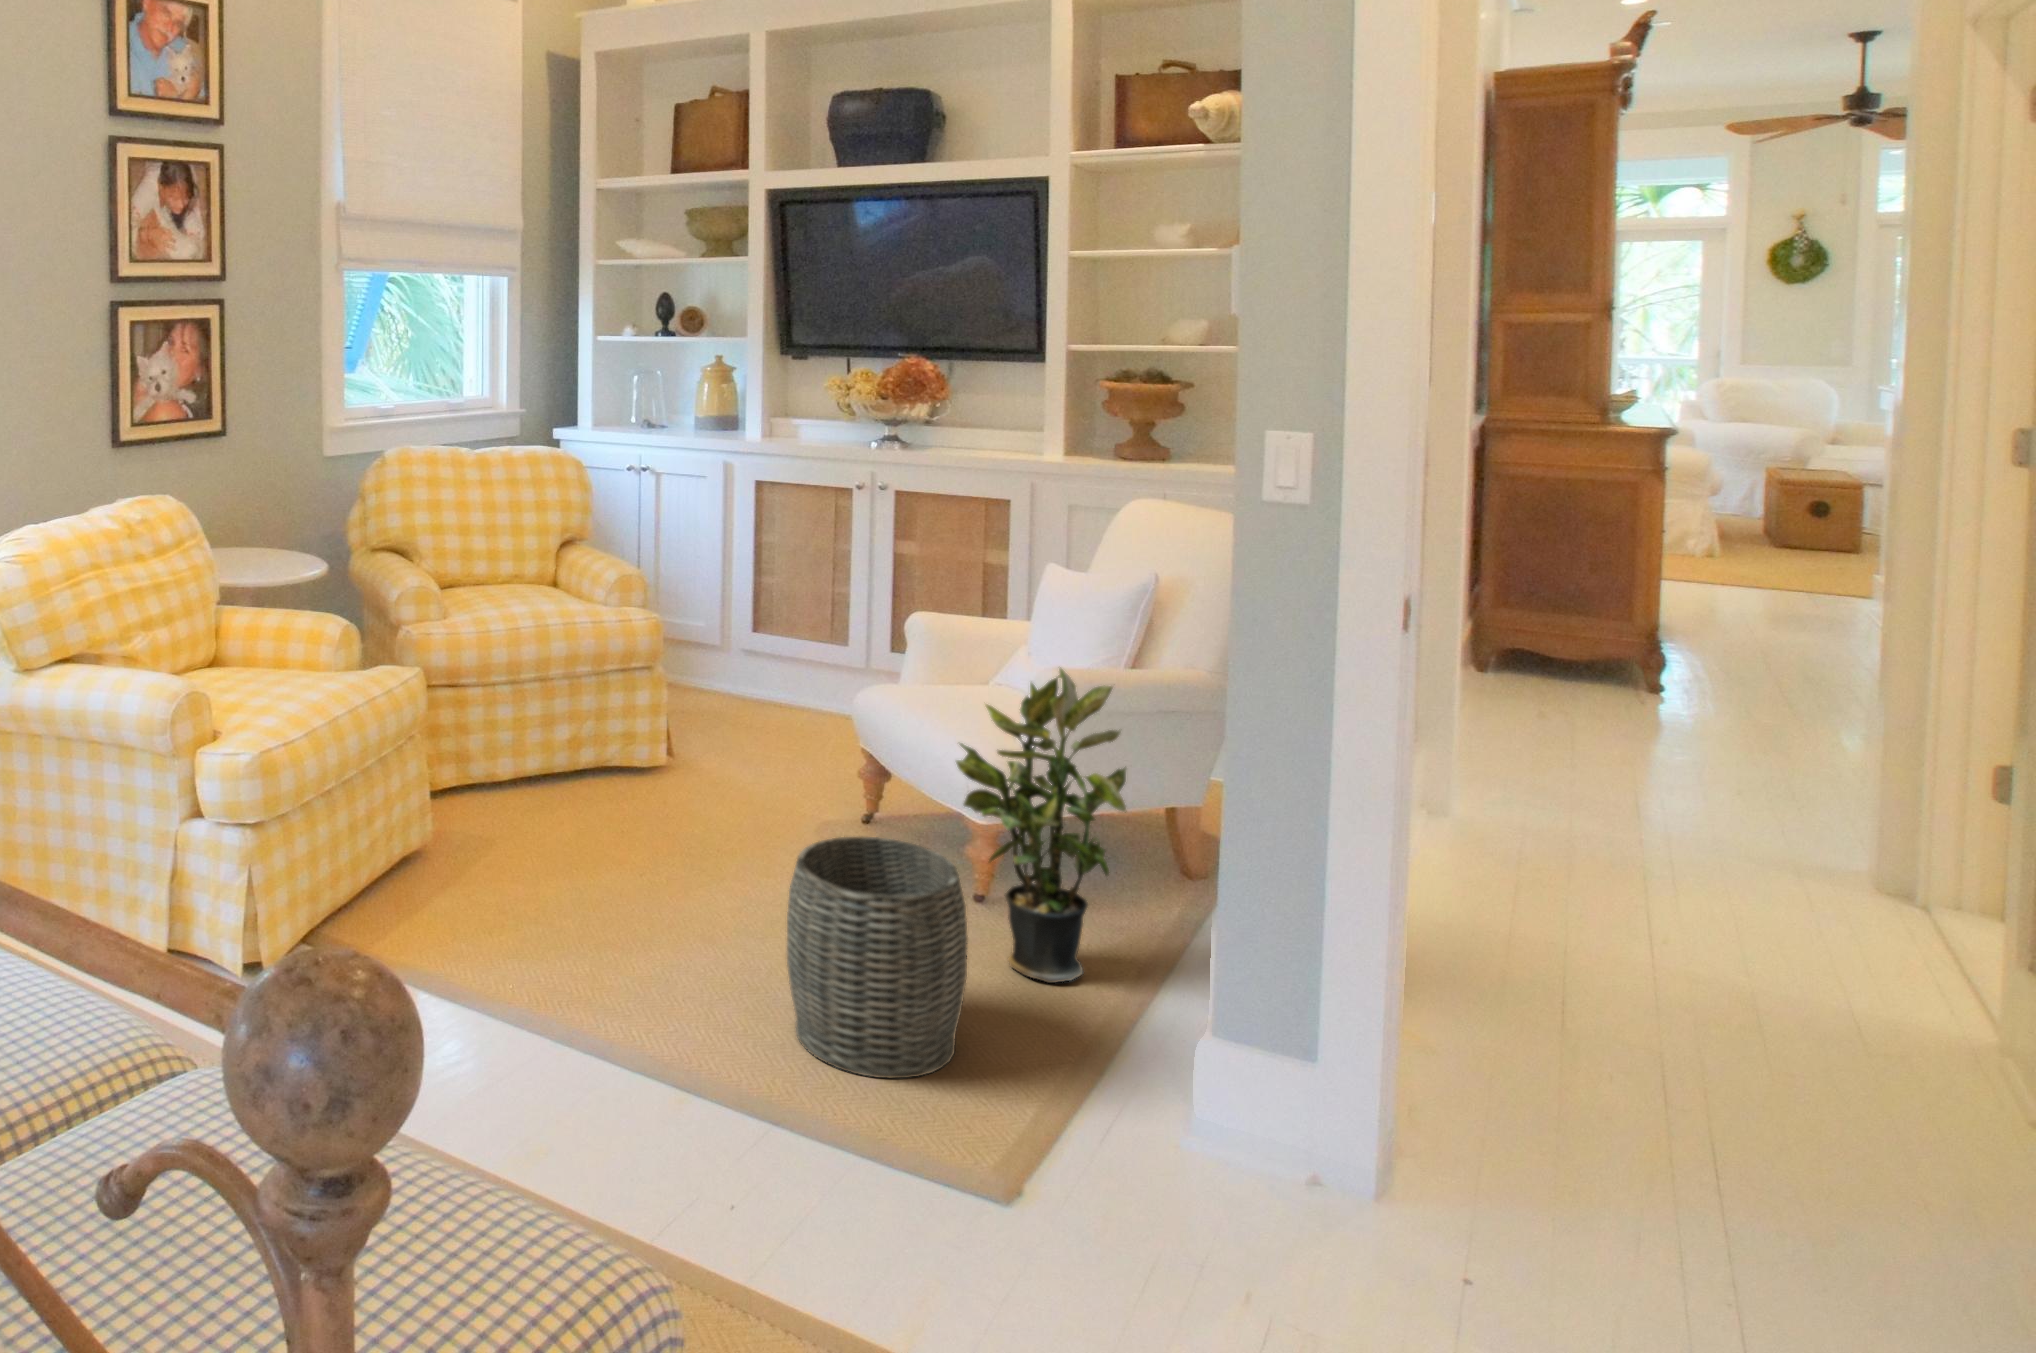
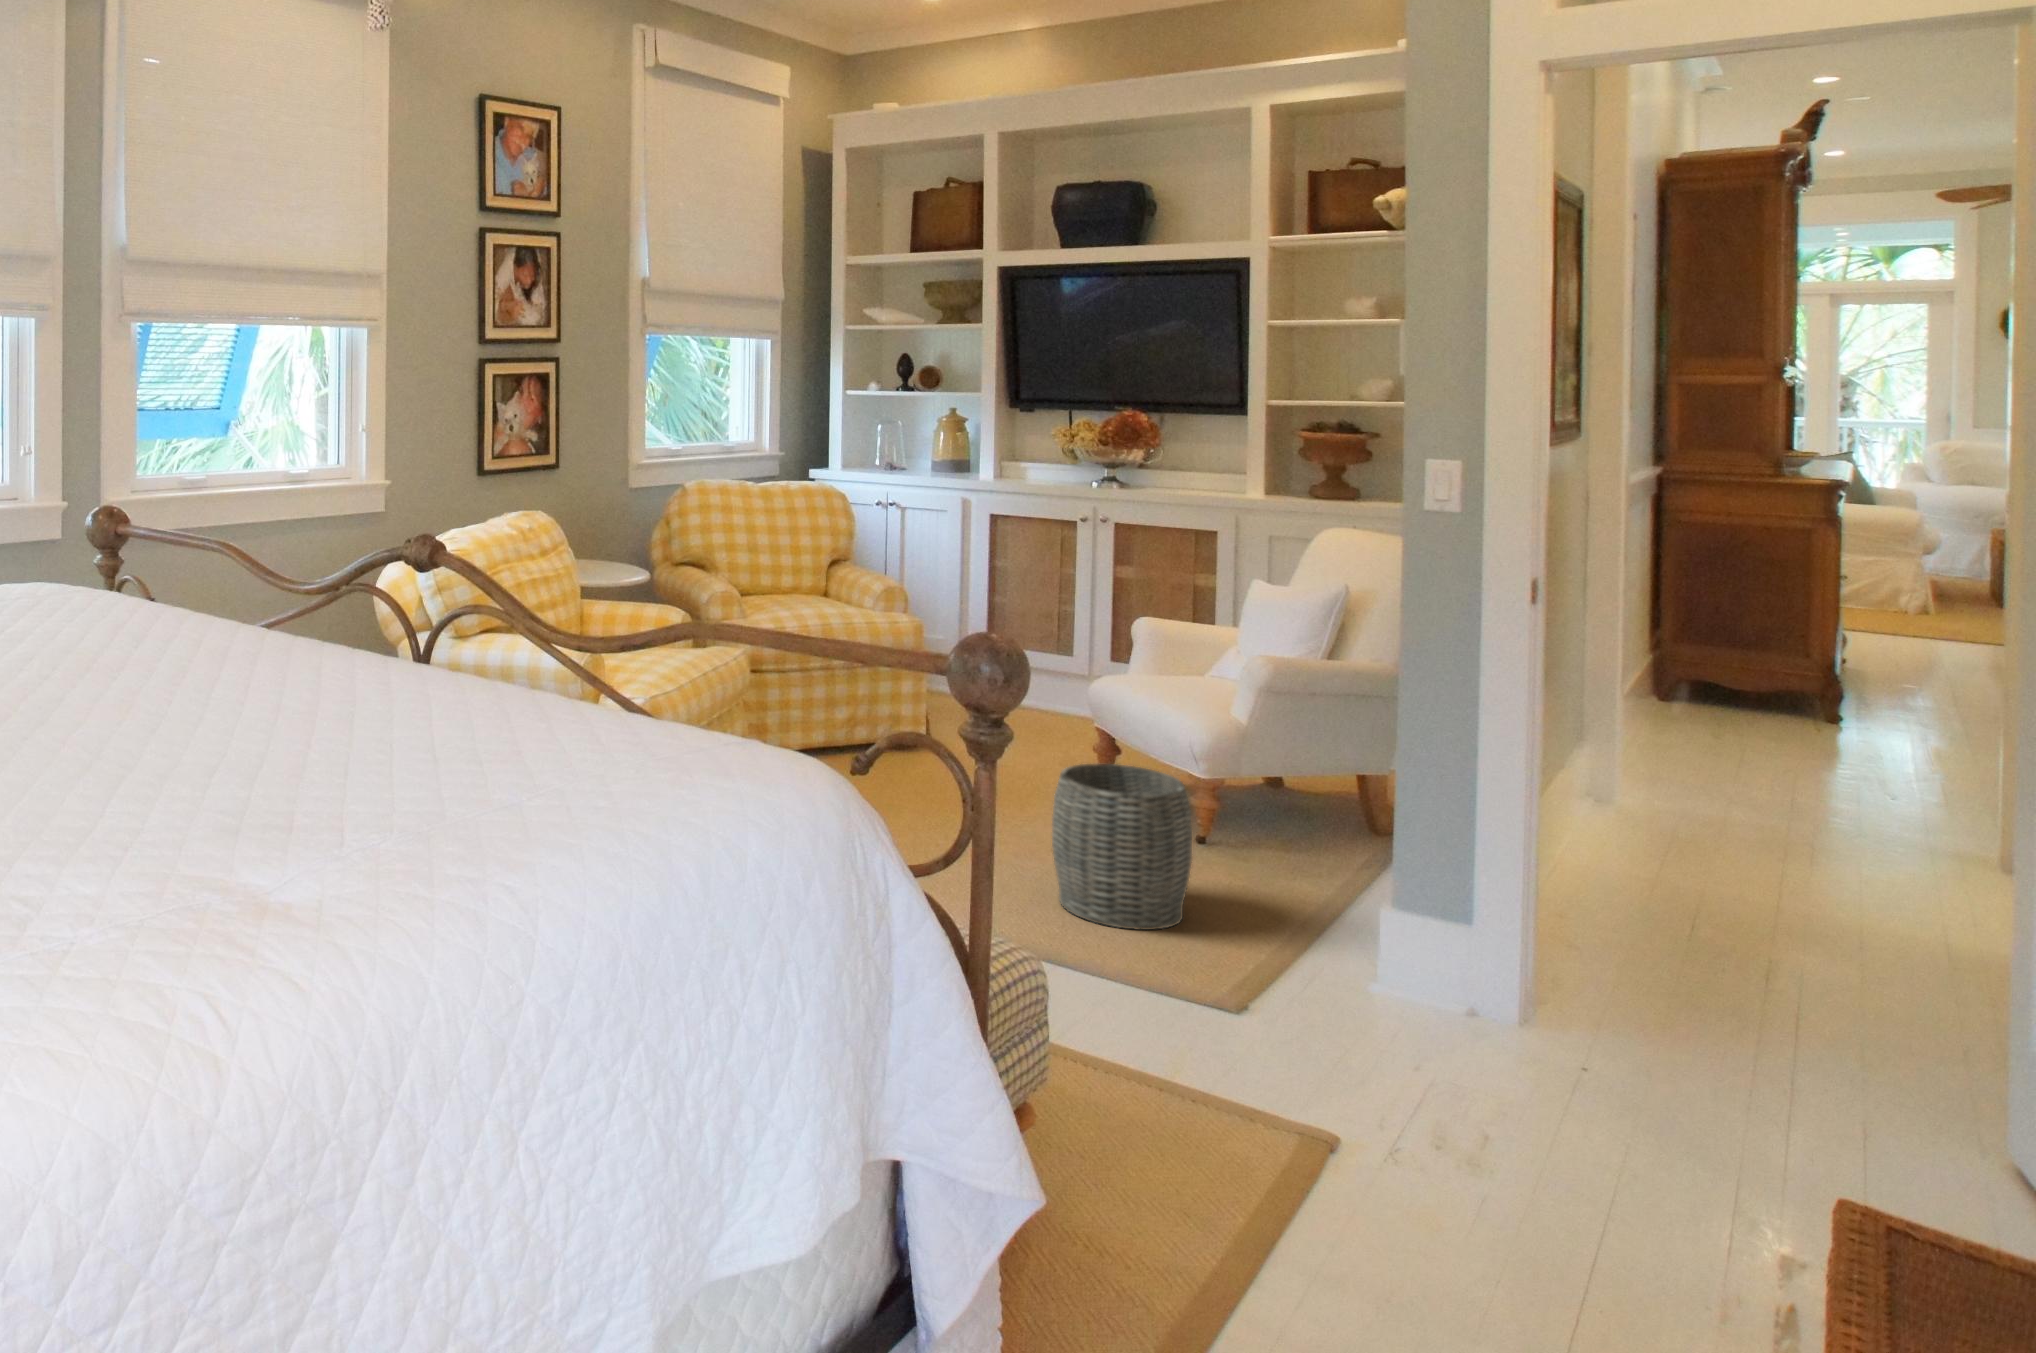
potted plant: present [956,669,1126,983] -> none [1178,644,1317,885]

